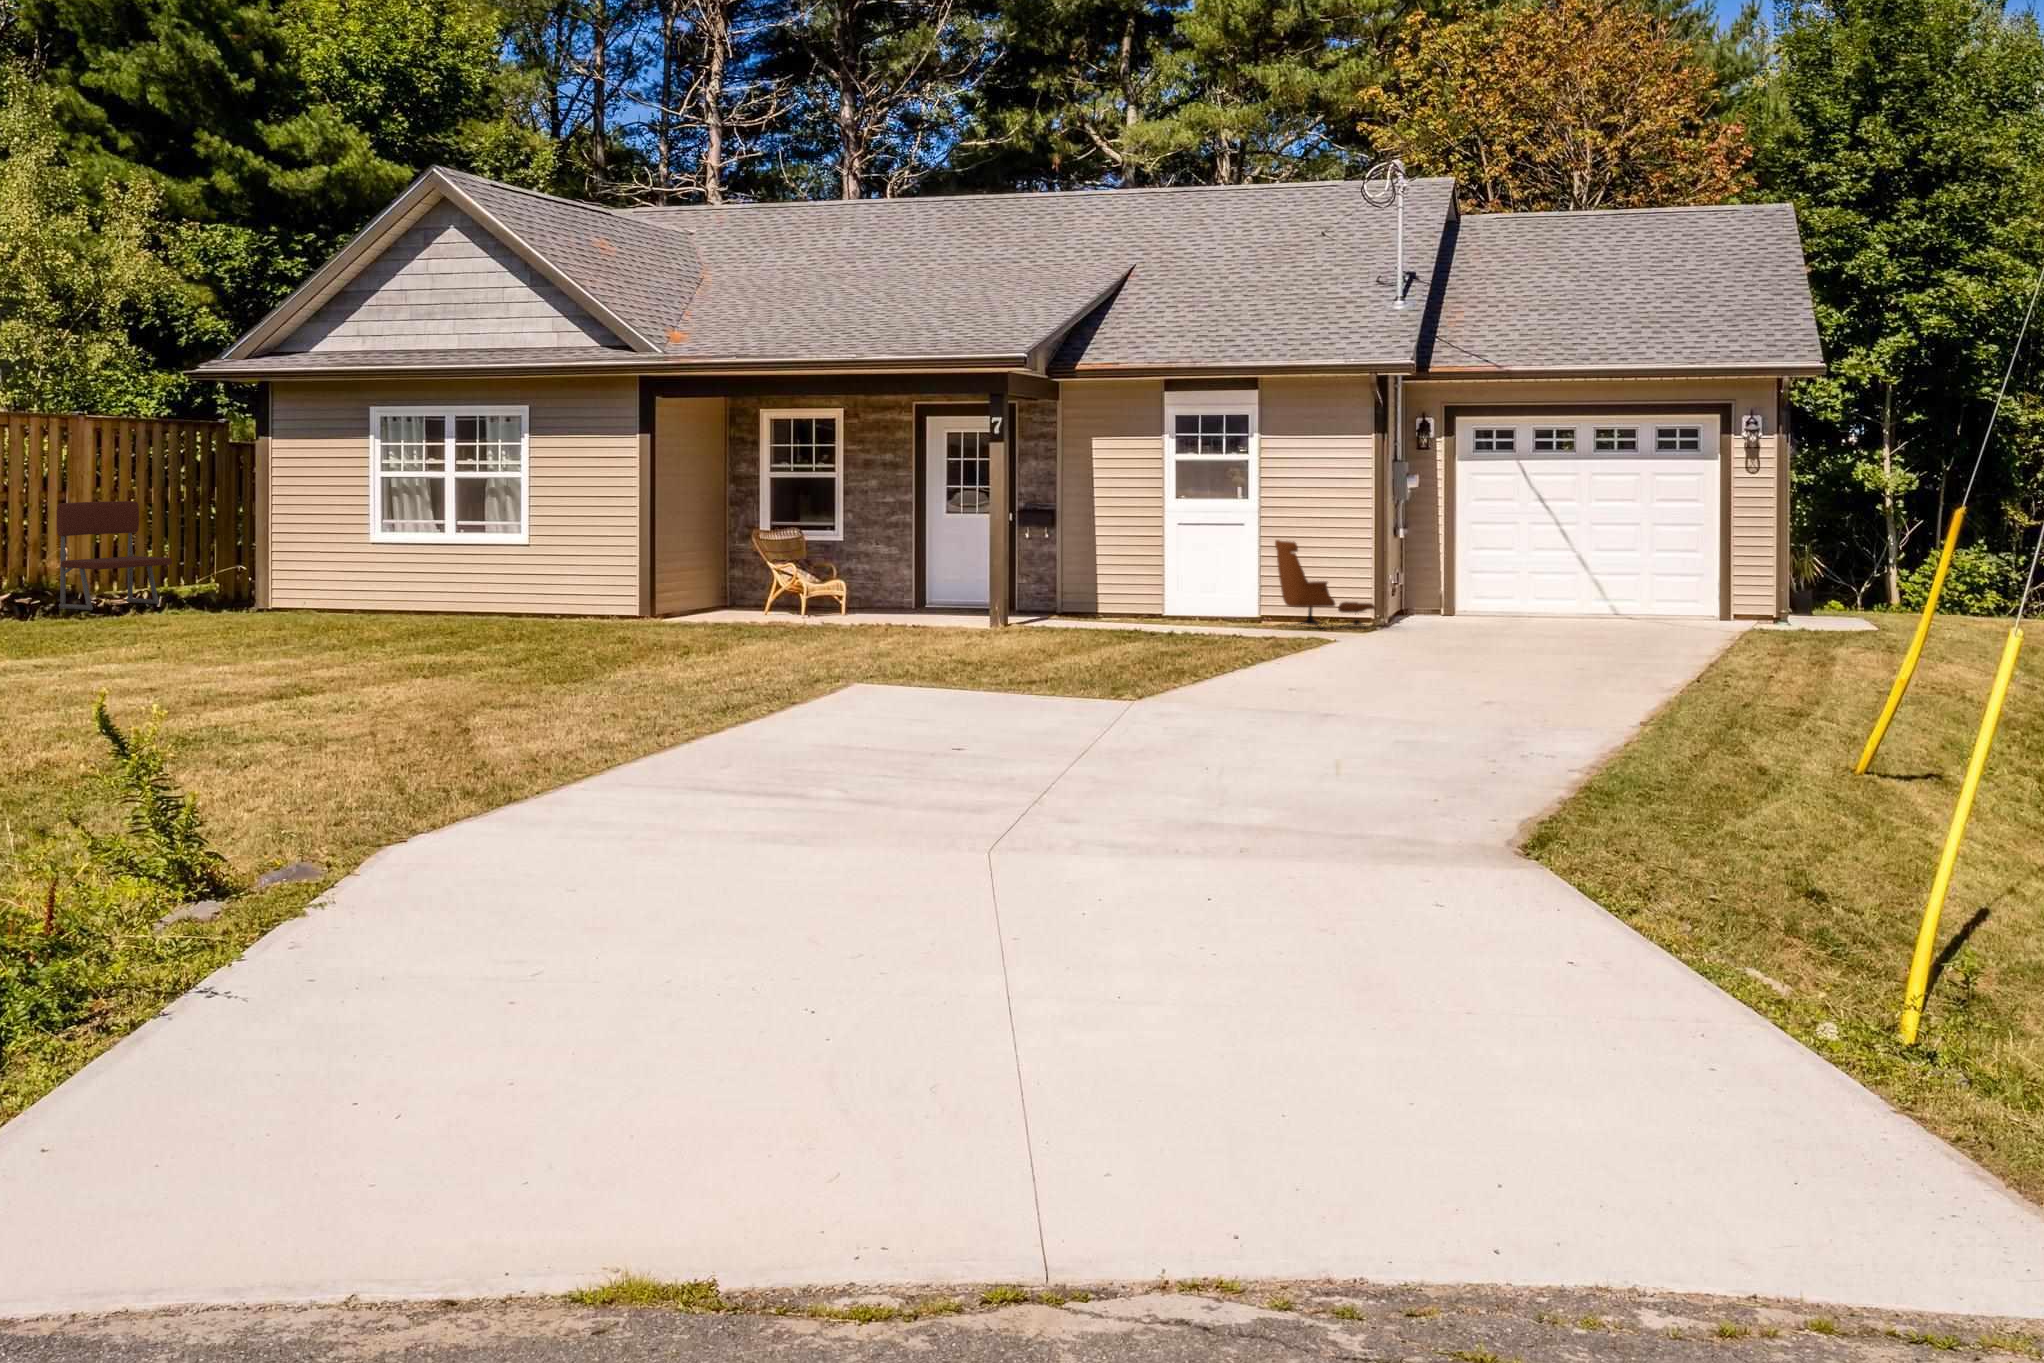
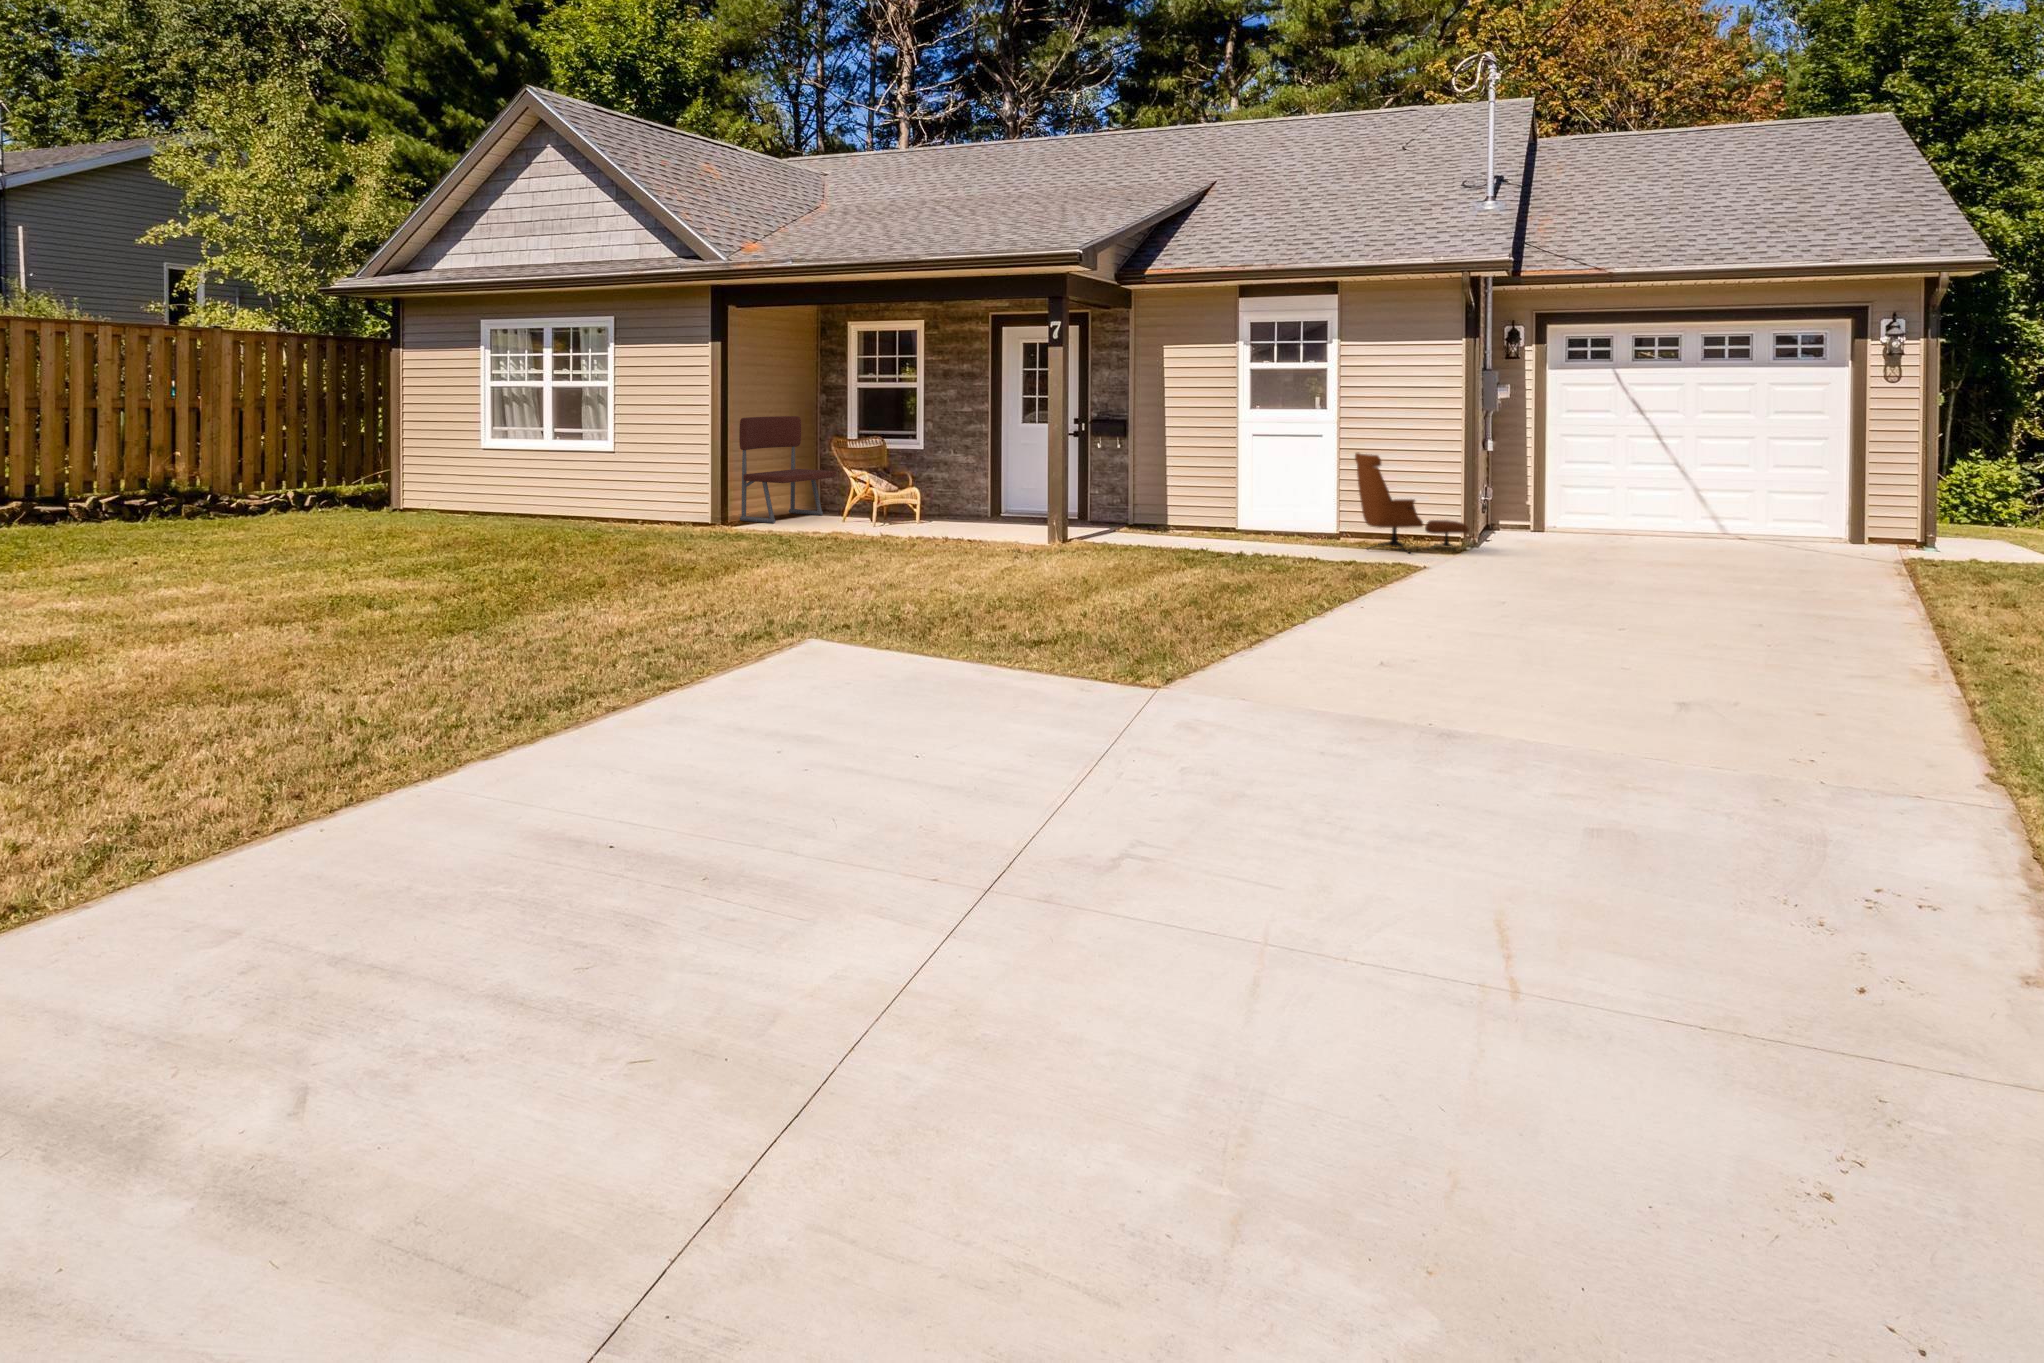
bench: present [57,501,172,610] -> present [739,416,836,523]

